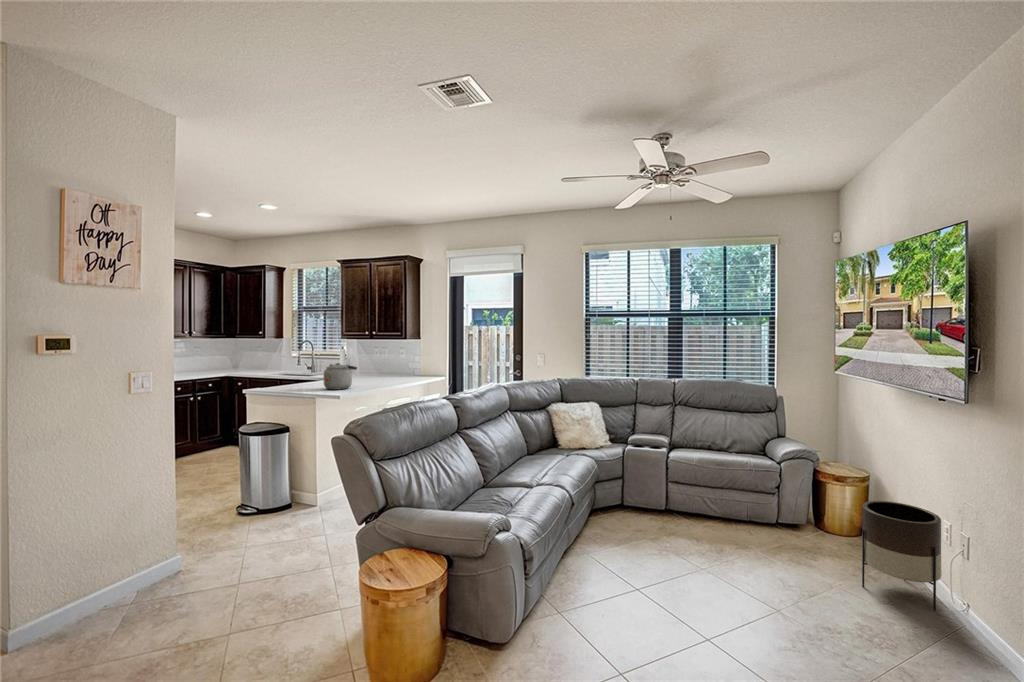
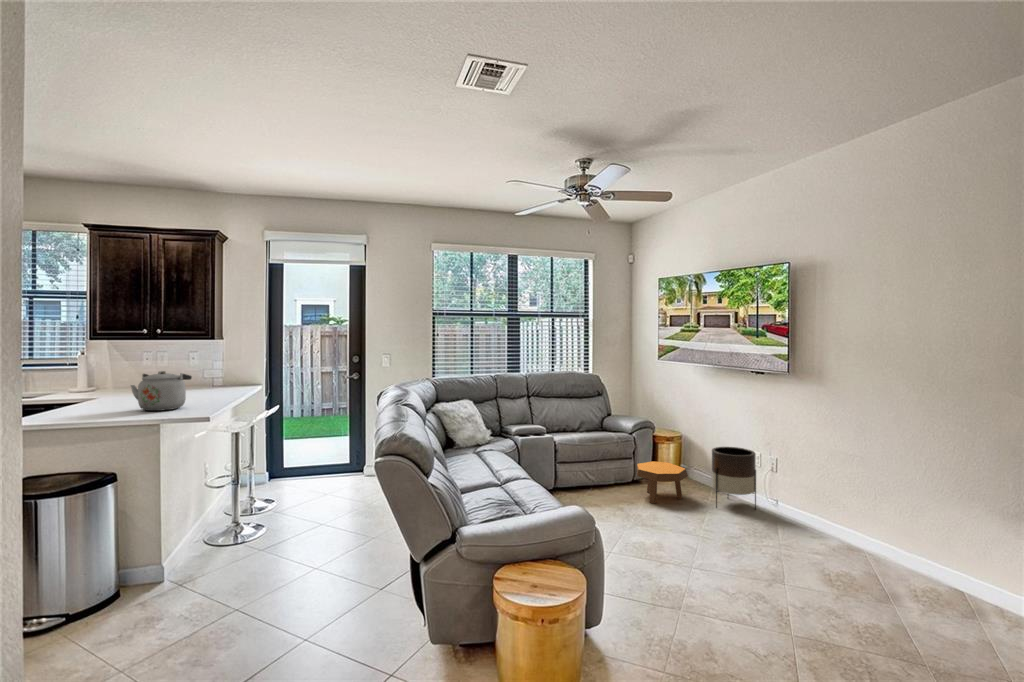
footstool: none [755,500,832,561] -> present [637,461,688,504]

